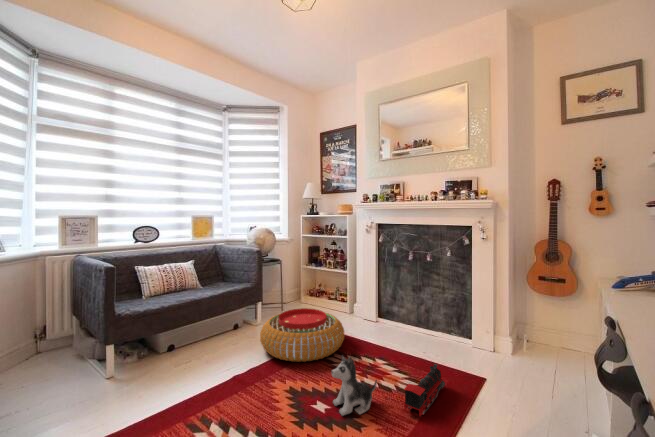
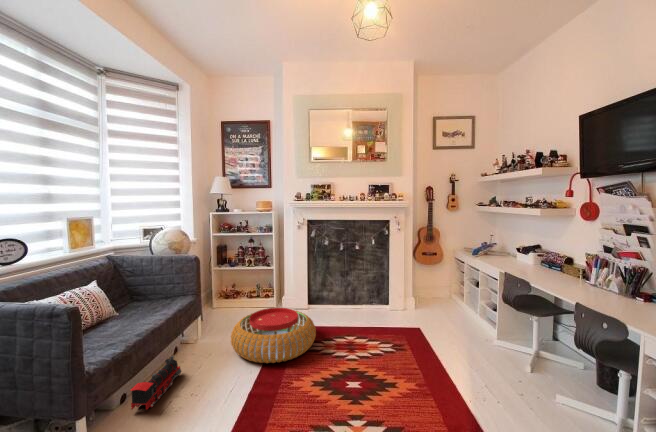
plush toy: present [331,356,377,415] -> none [358,335,387,384]
toy train: present [404,364,445,416] -> present [130,356,181,409]

